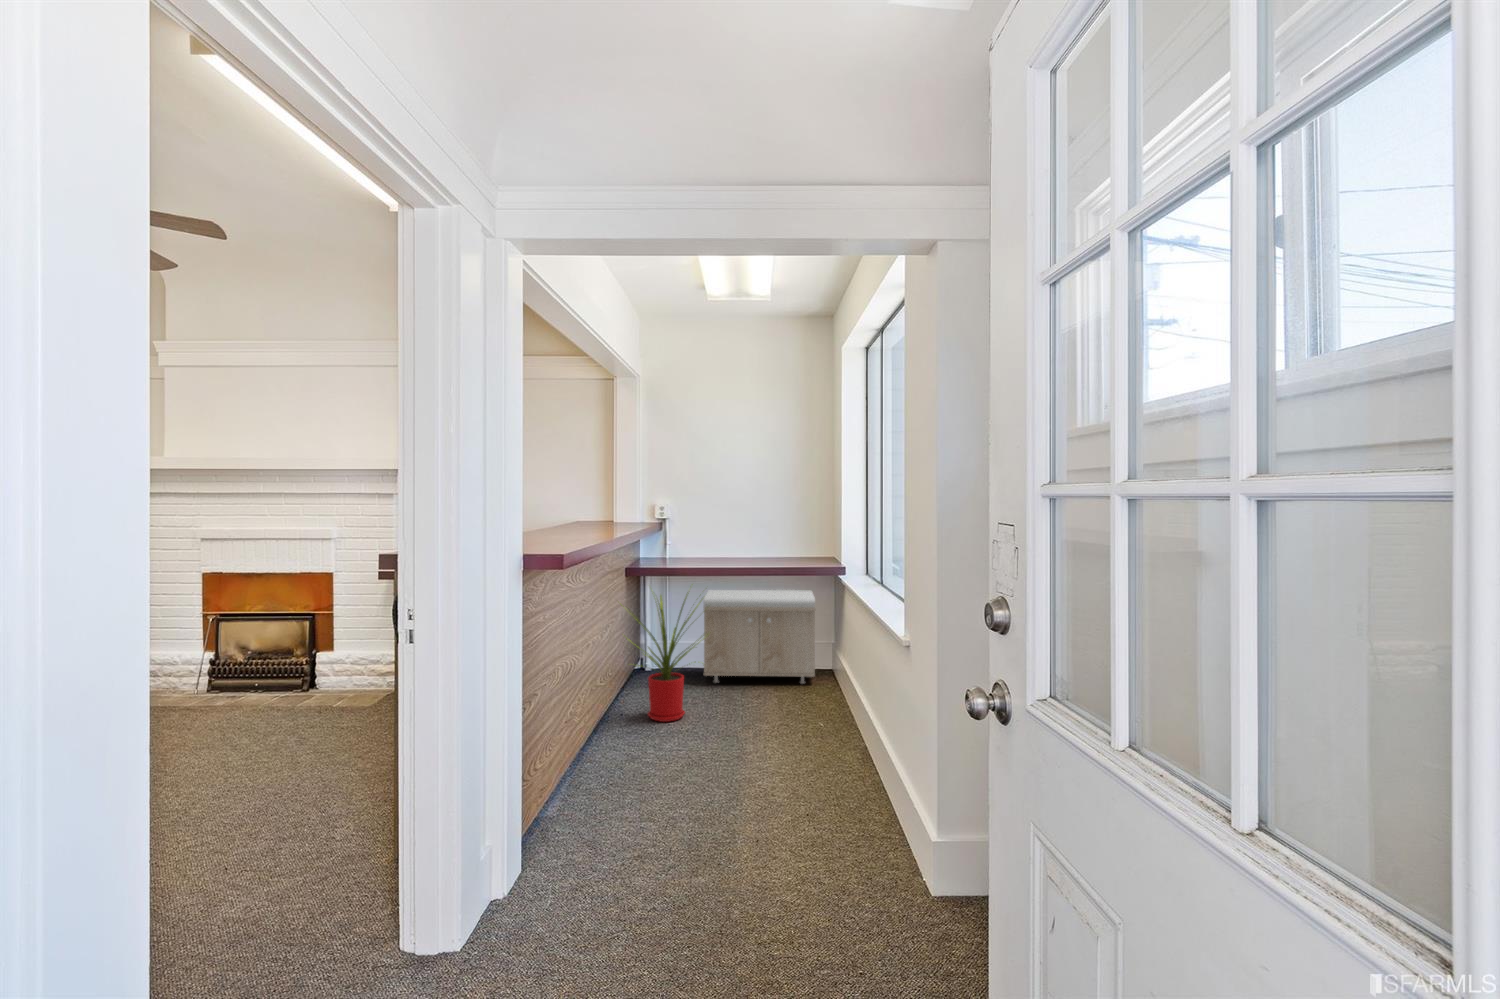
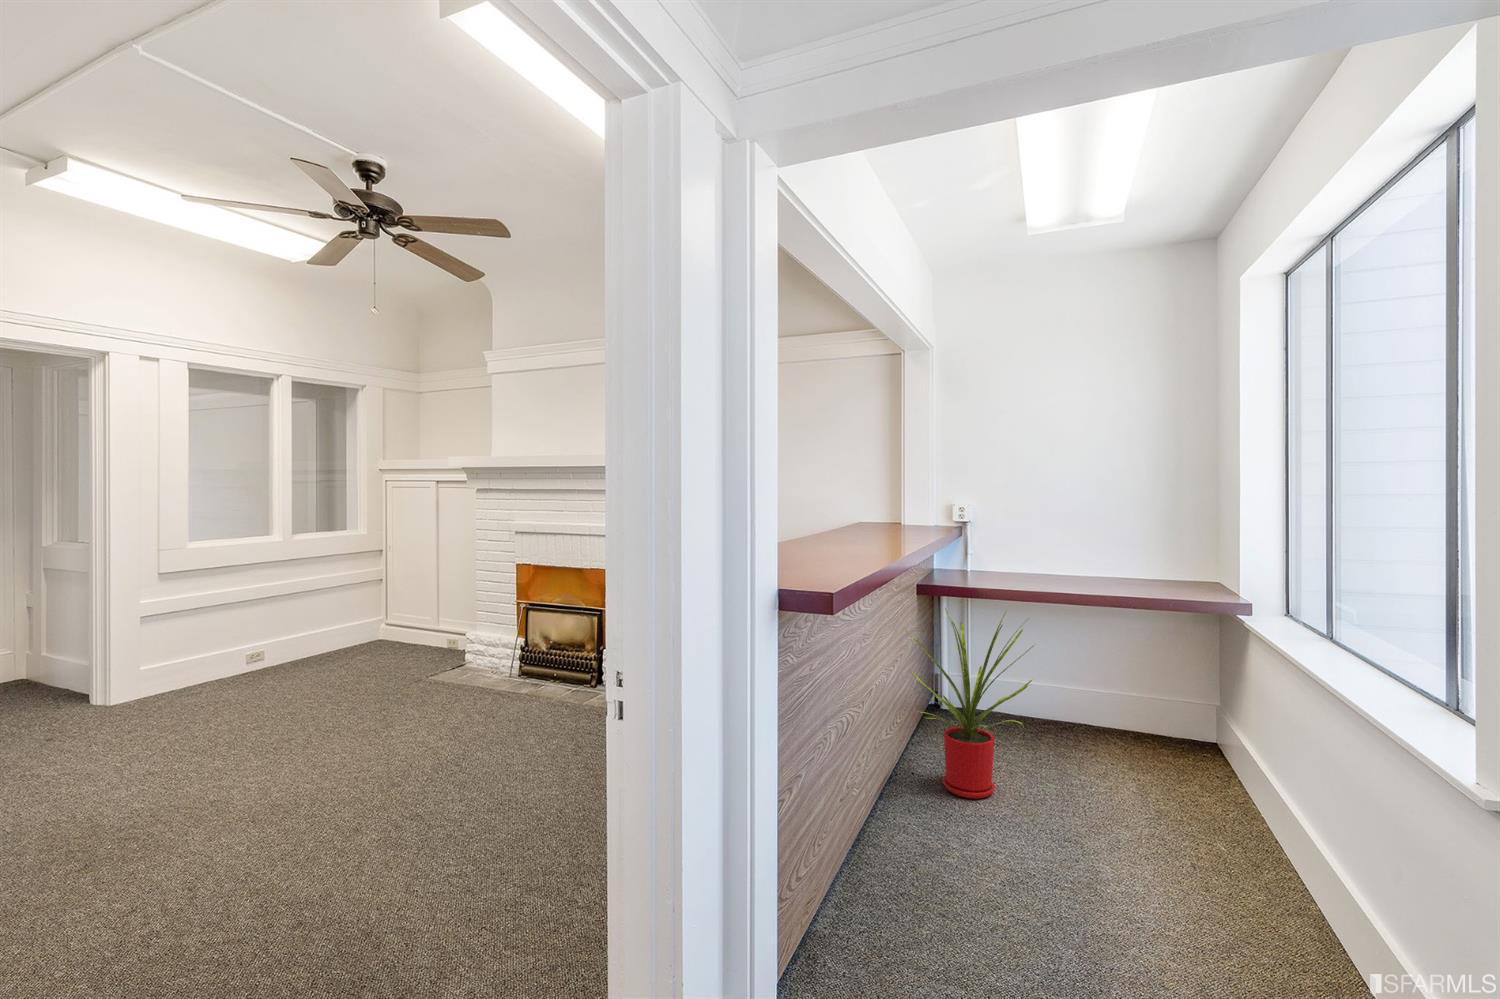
storage bench: present [704,590,815,684] -> none [1019,615,1194,761]

